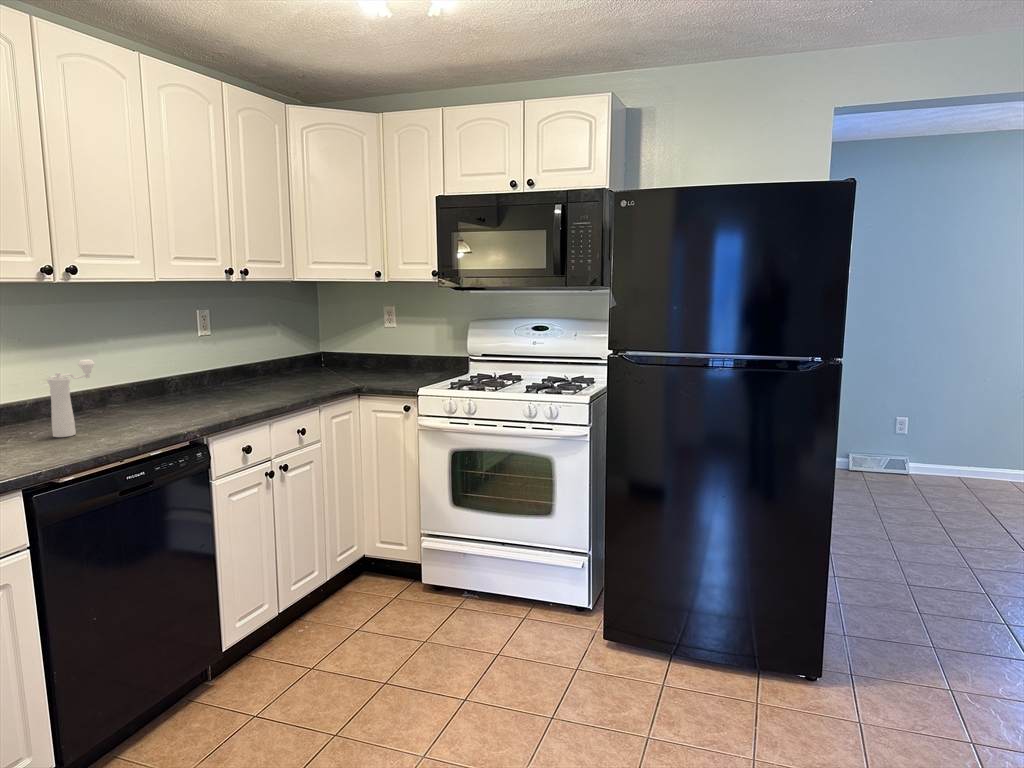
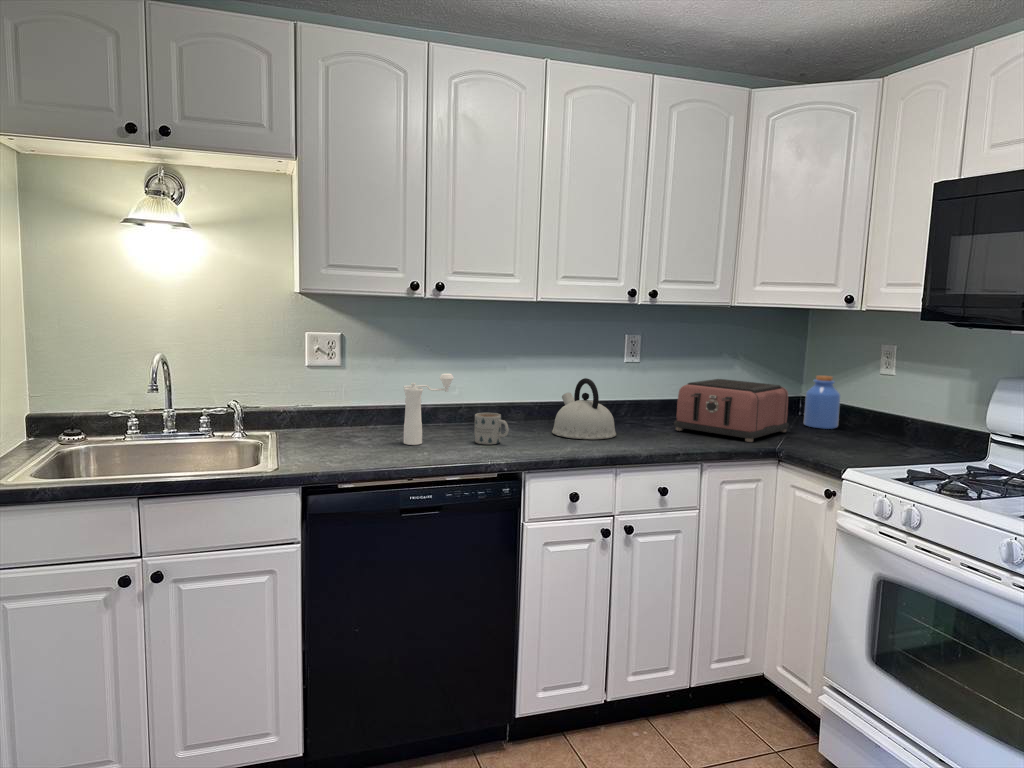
jar: none [340,333,365,372] -> present [804,376,840,429]
toaster: none [267,342,343,387] -> present [674,379,789,442]
kettle: none [171,351,236,406] -> present [552,378,616,439]
mug: none [122,393,163,423] -> present [475,413,509,445]

